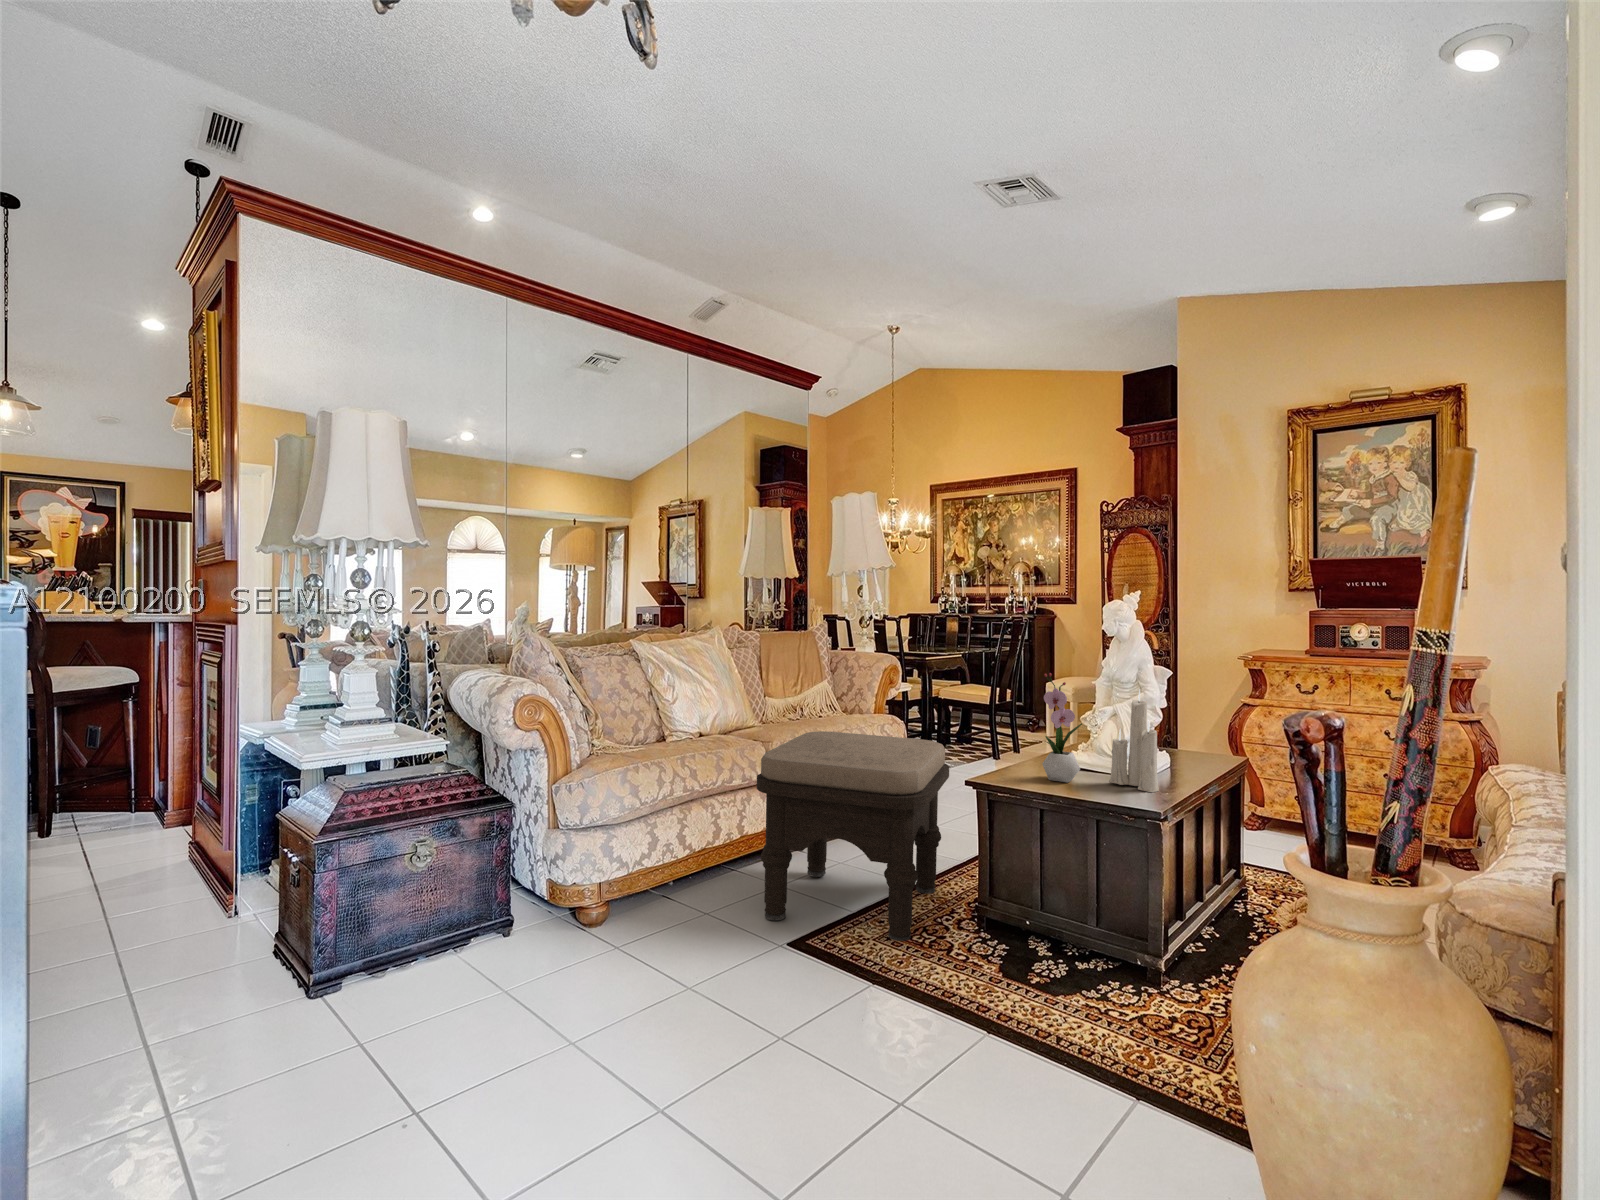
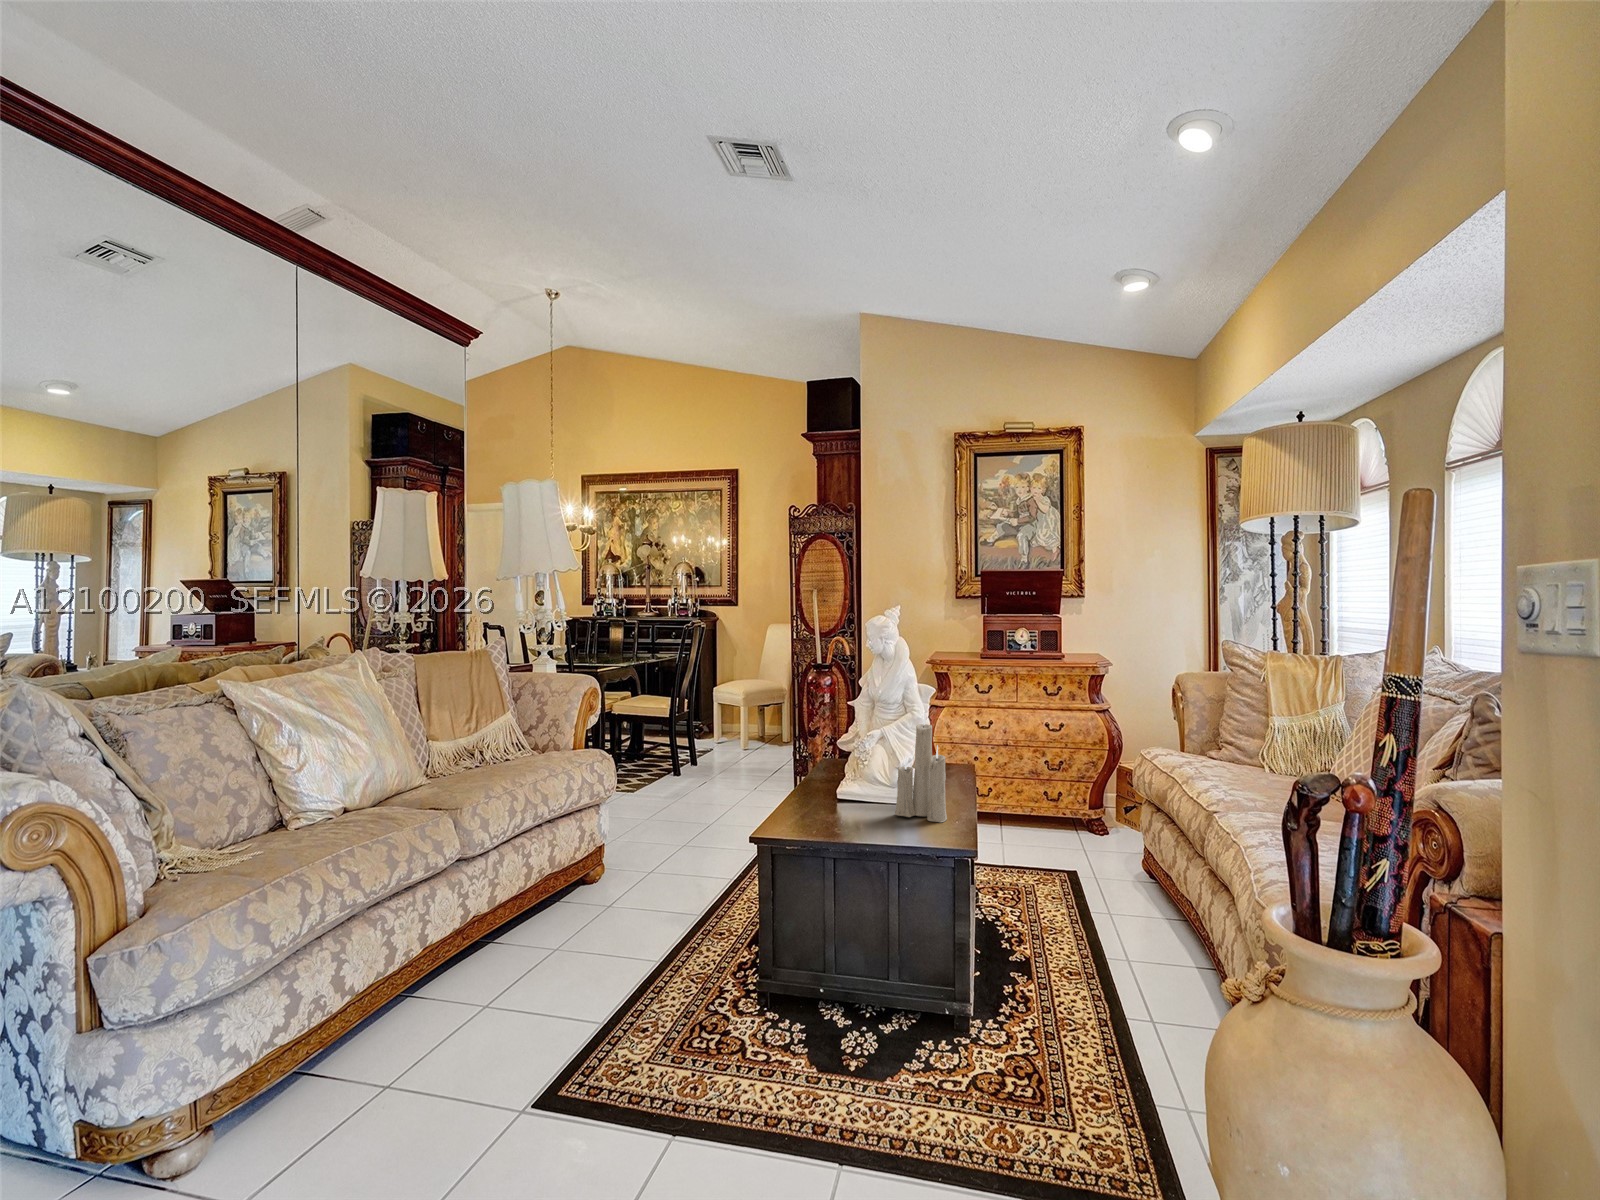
flower arrangement: present [1042,673,1082,783] -> none [825,701,867,822]
ottoman: present [757,731,949,941] -> none [467,784,709,1069]

